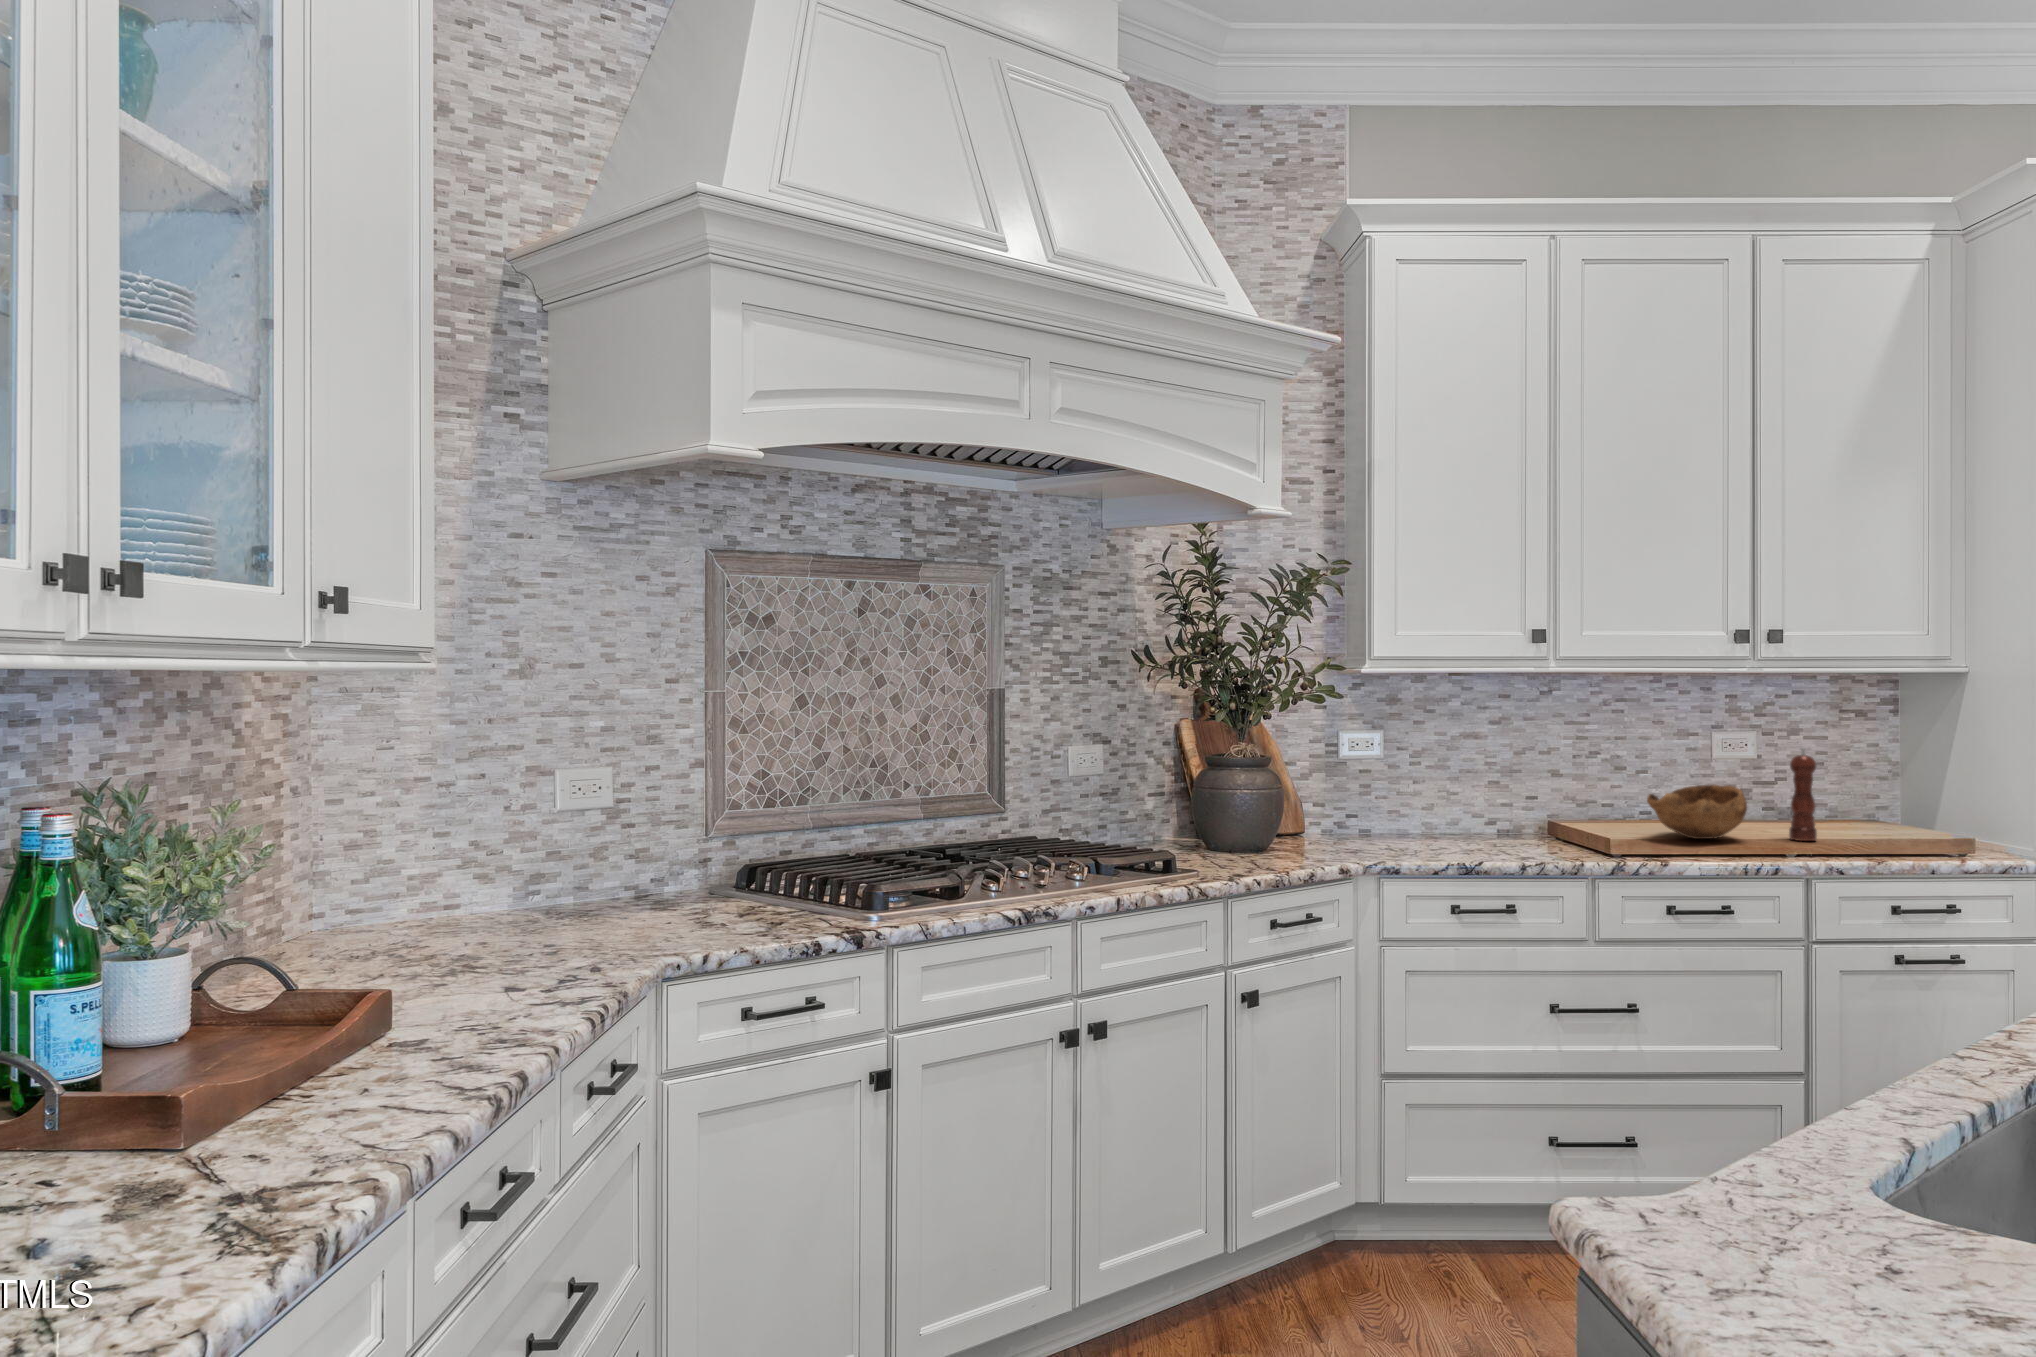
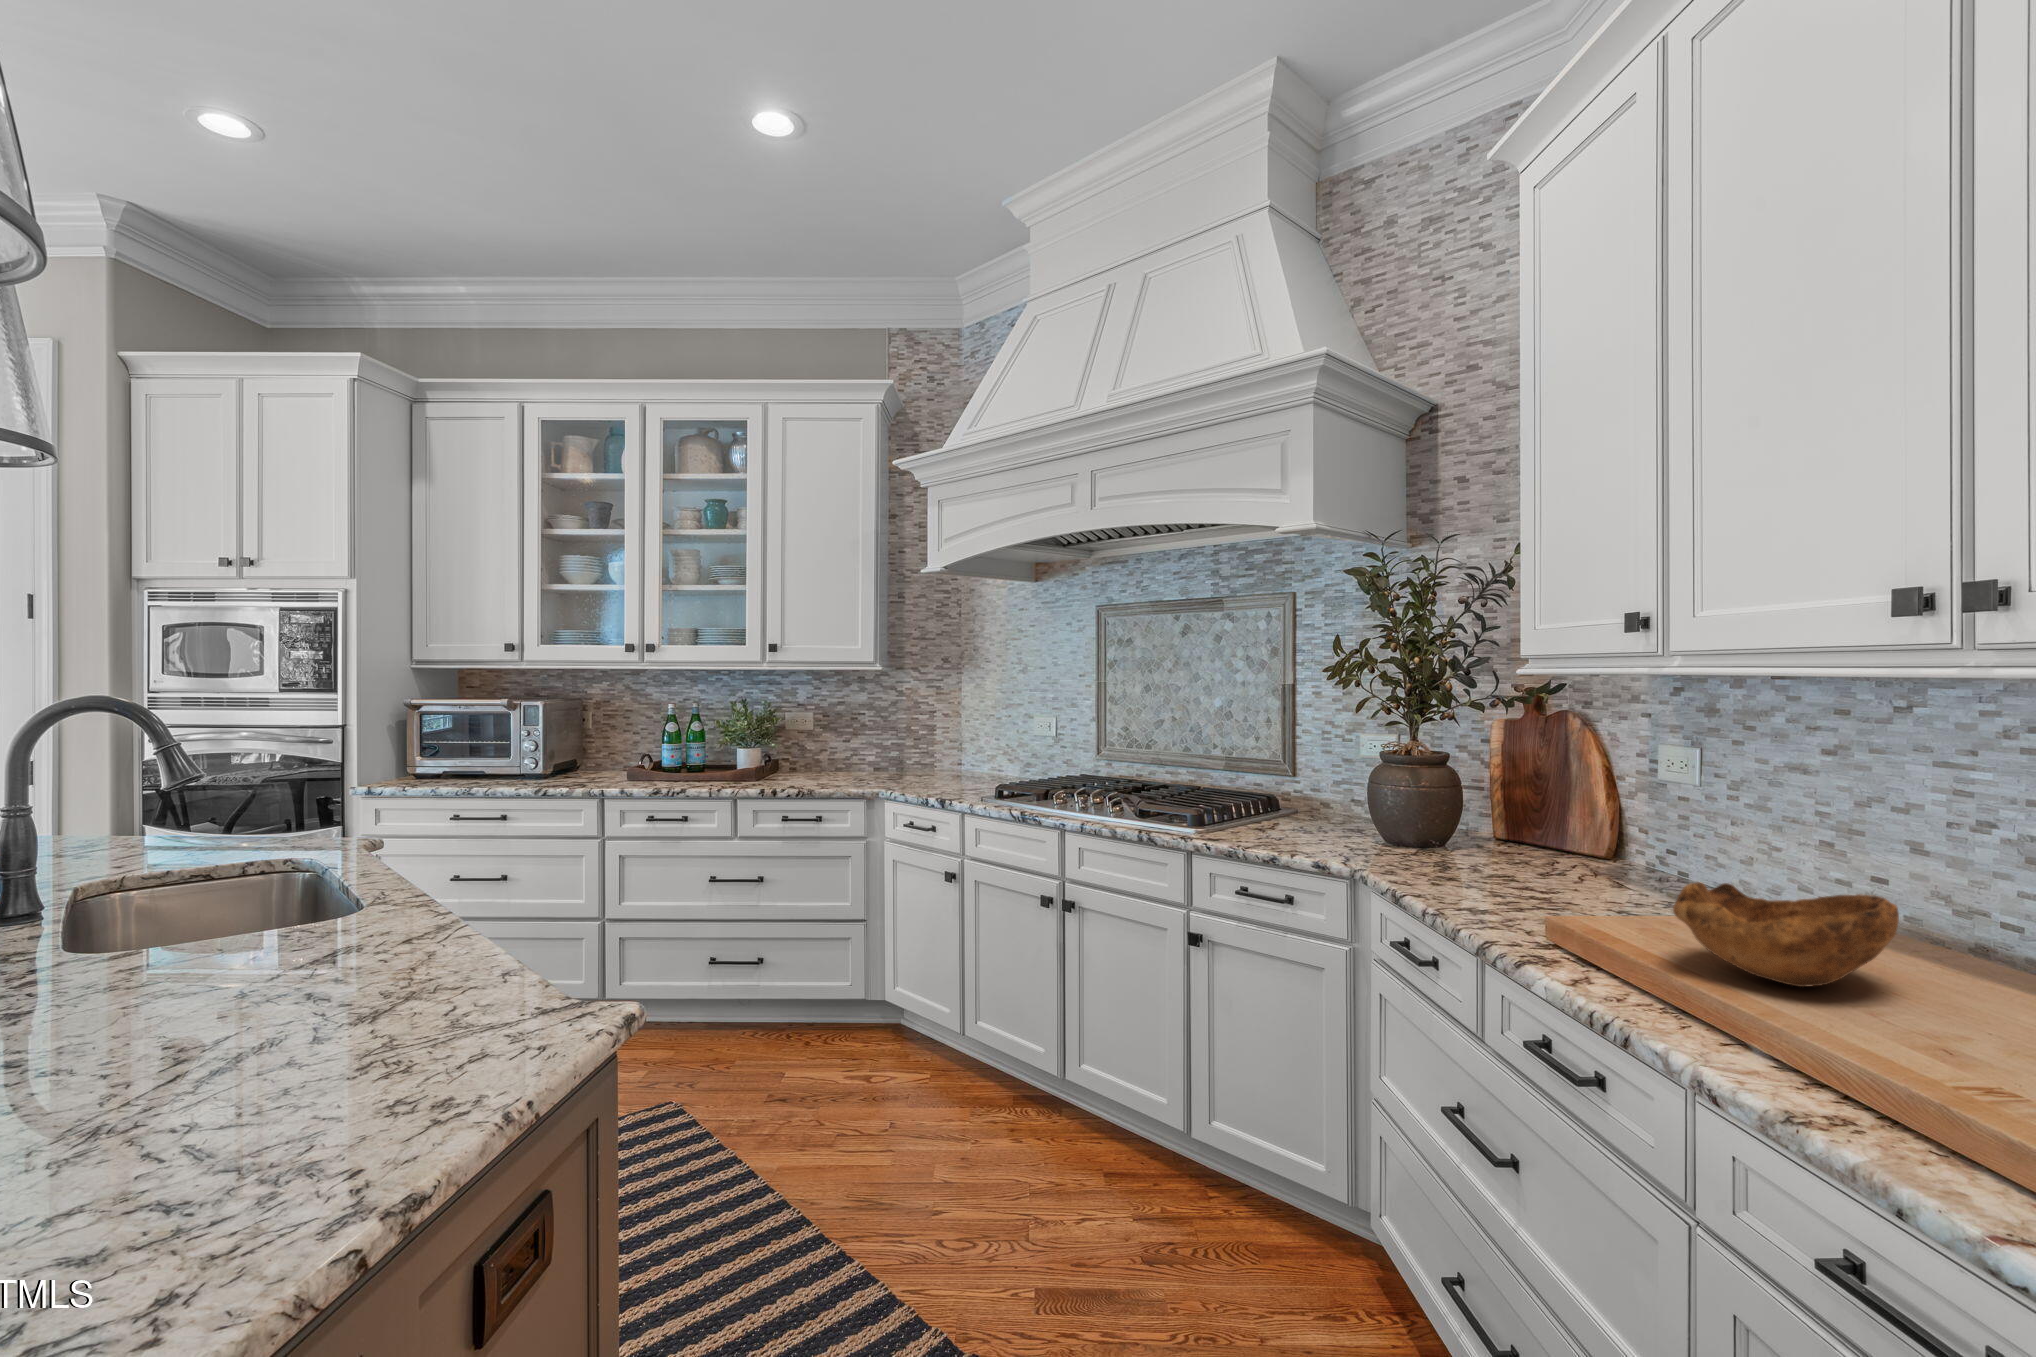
pepper mill: present [1789,748,1817,841] -> none [1927,859,1999,1062]

